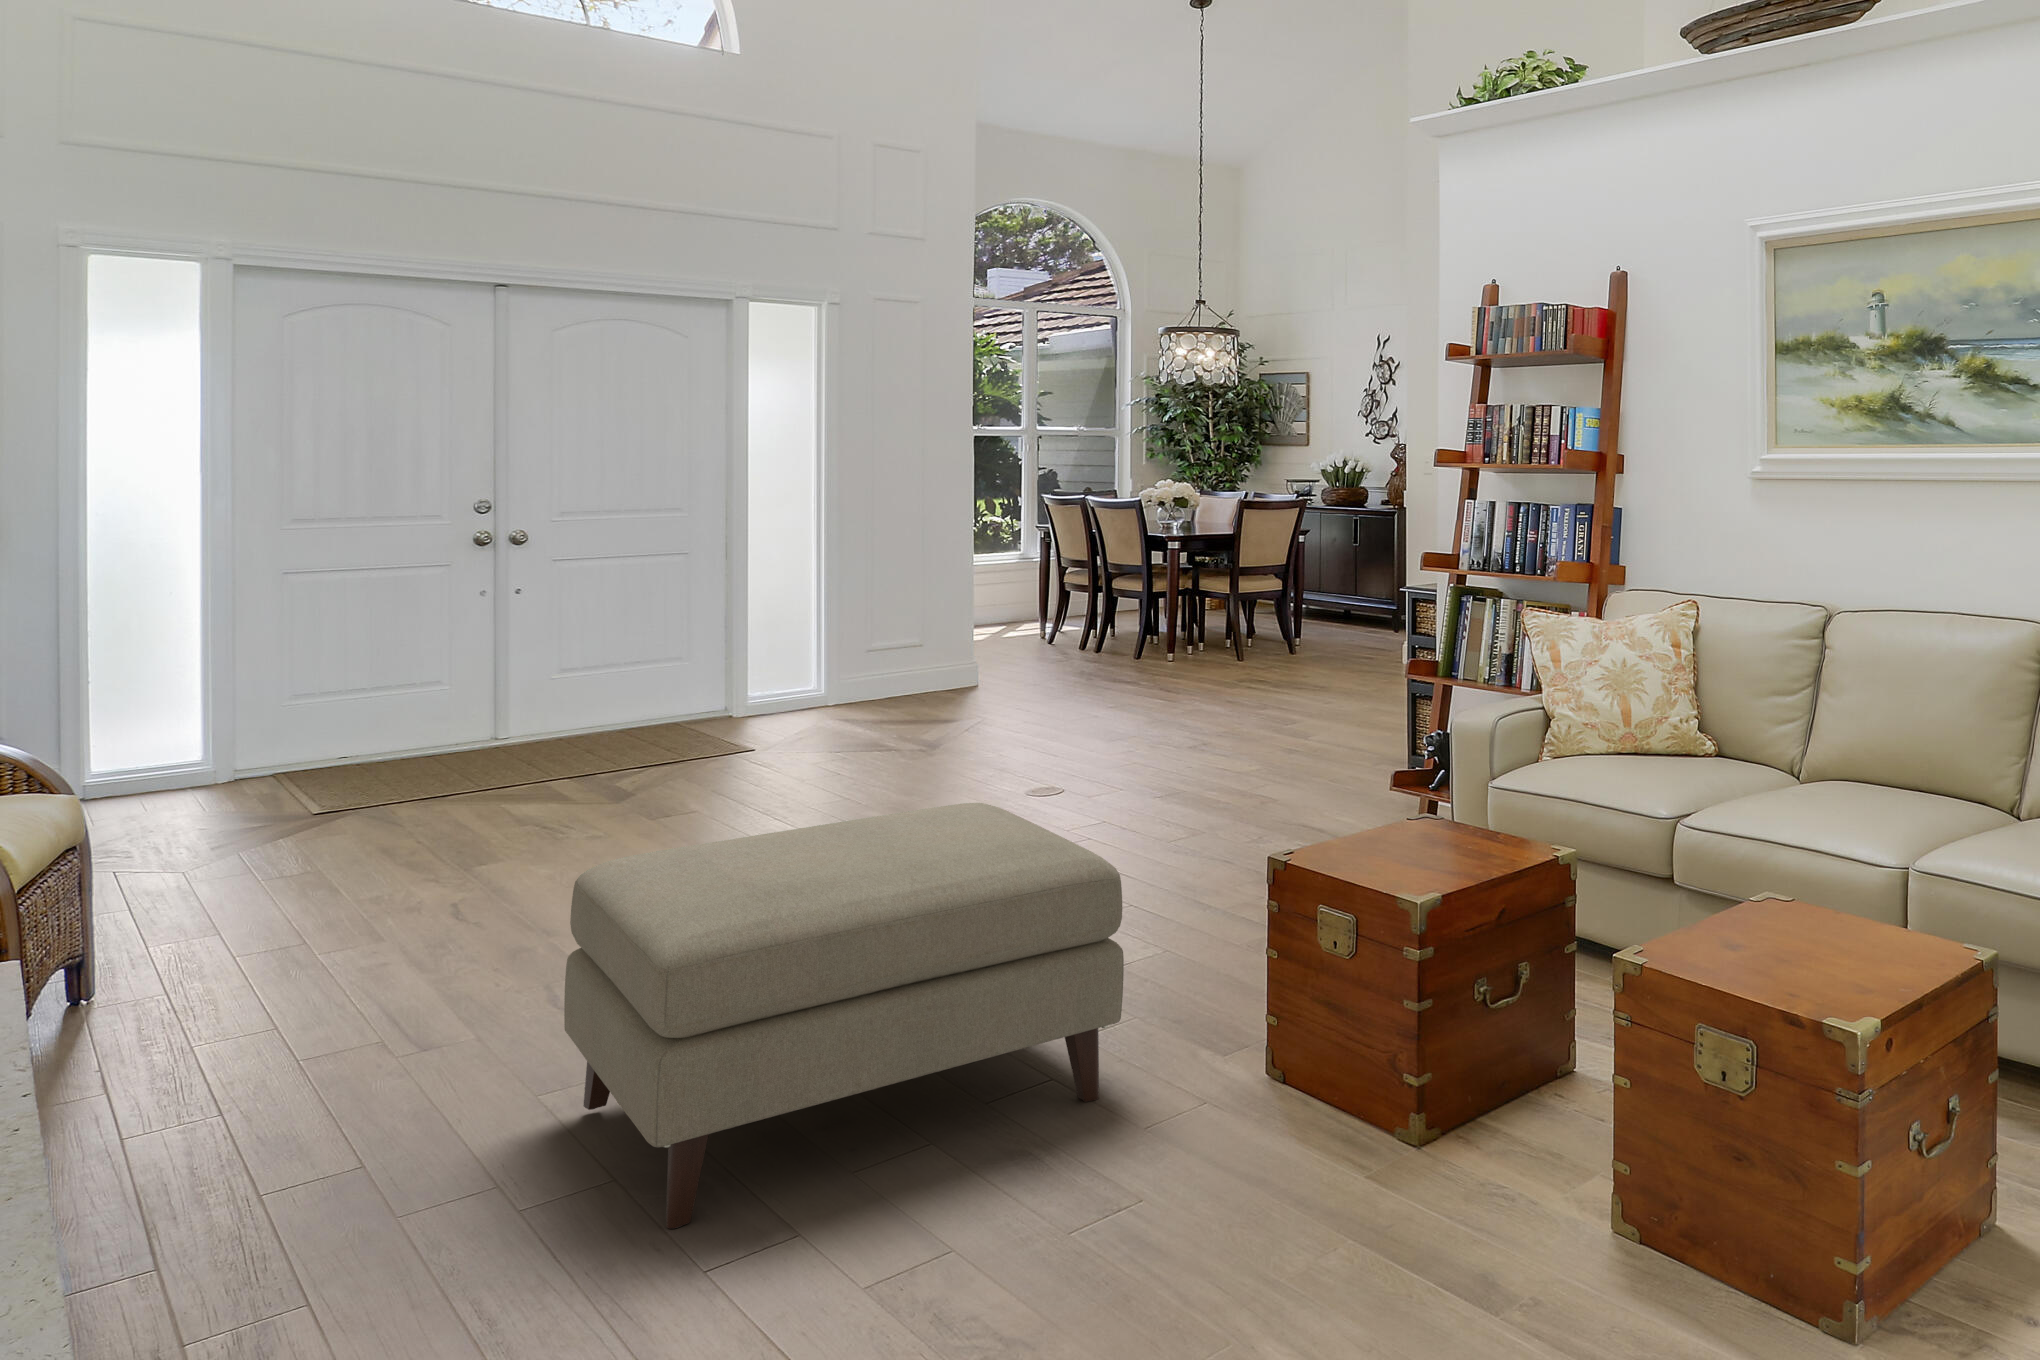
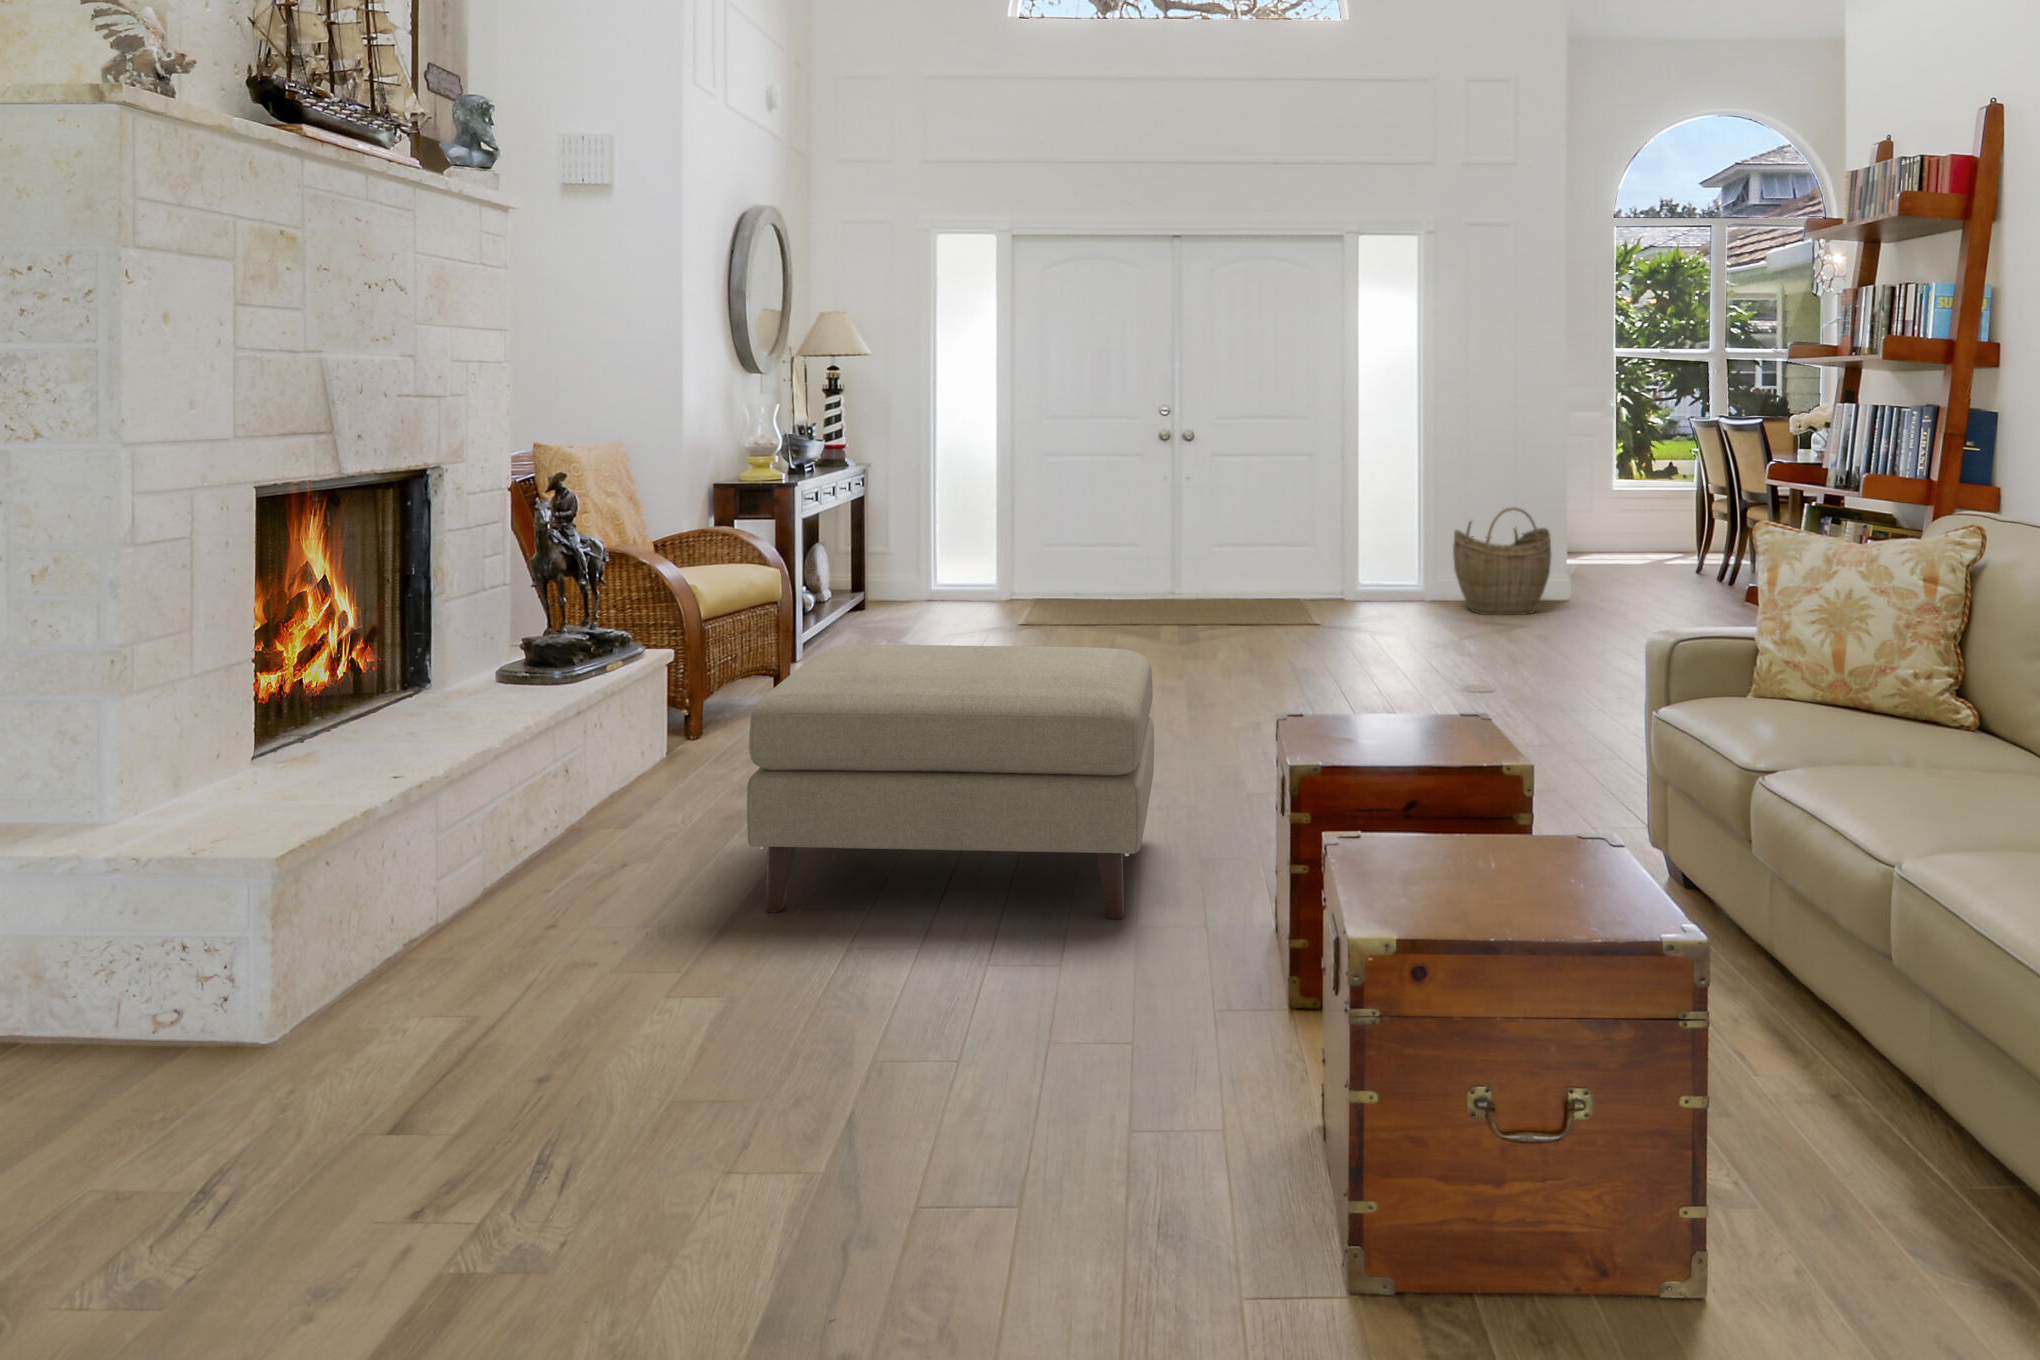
woven basket: none [884,589,988,708] -> present [1453,507,1551,615]

